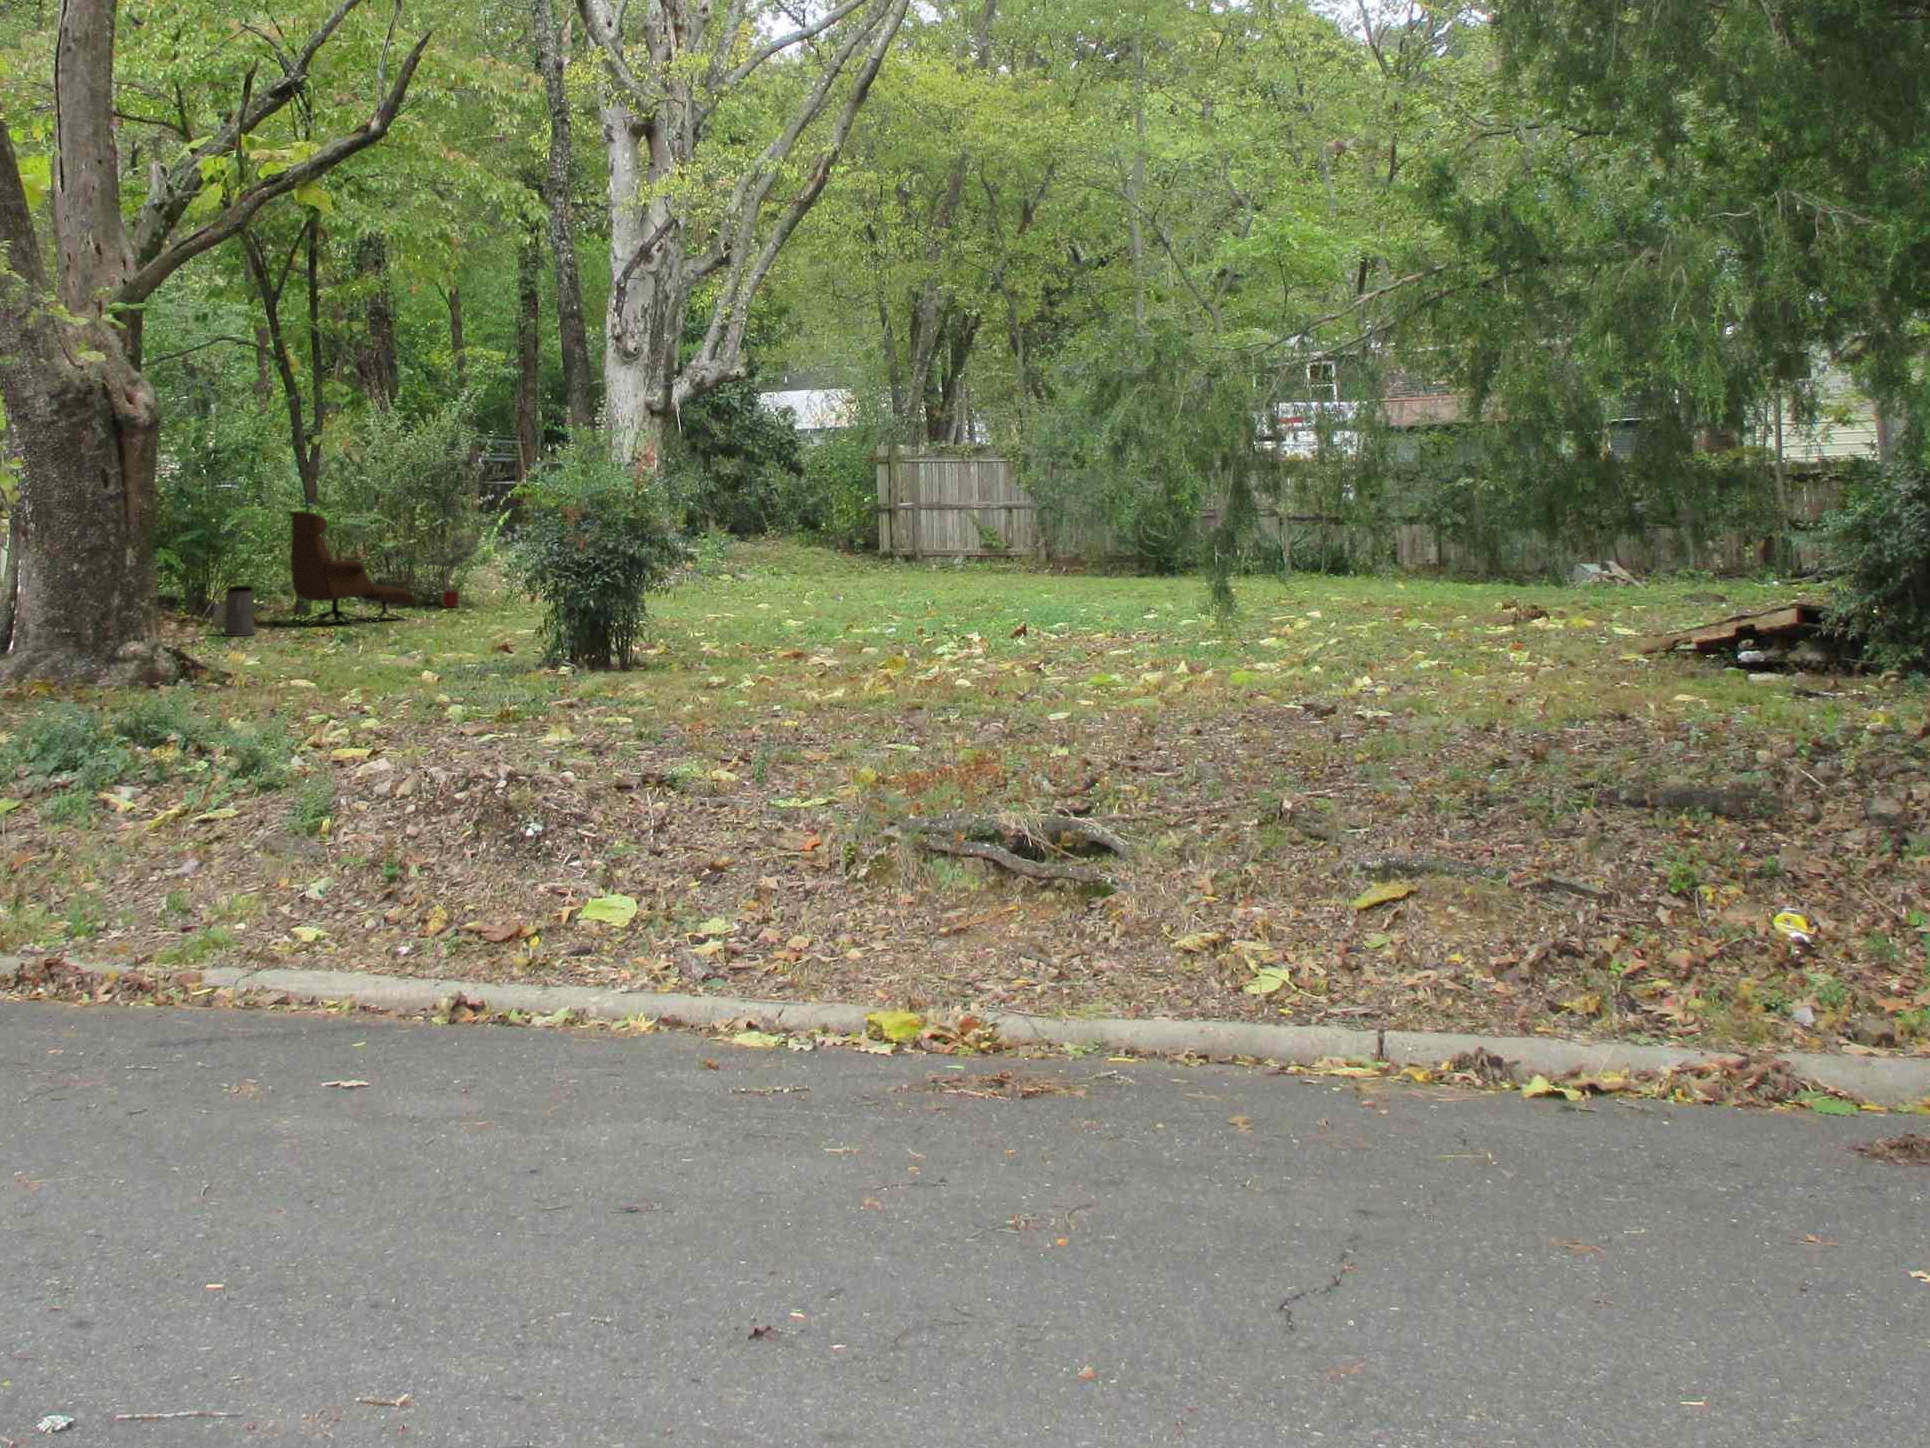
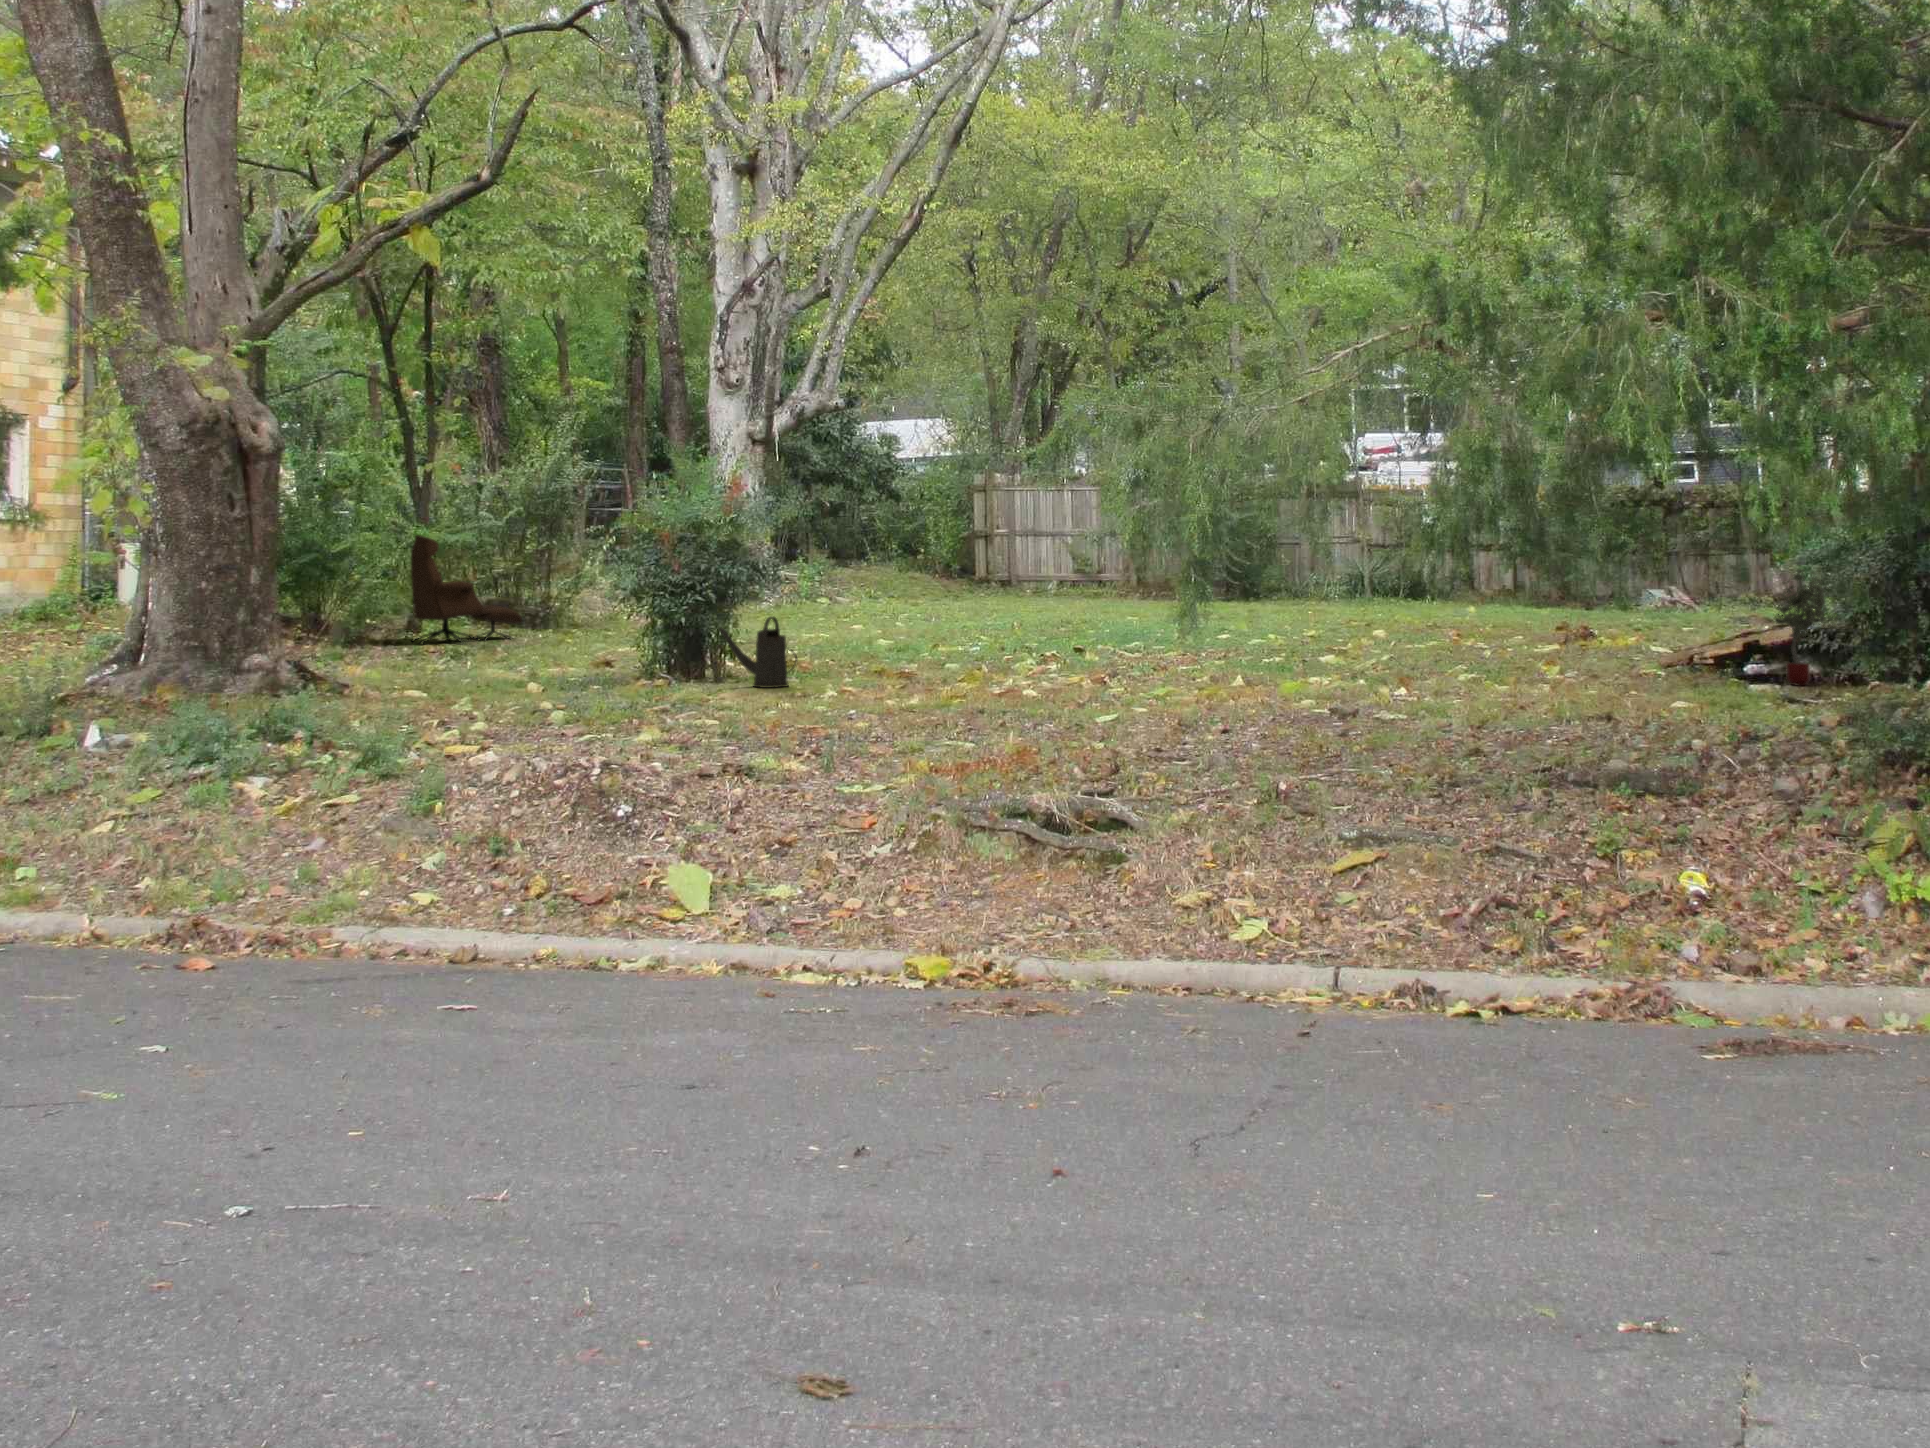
potted tree: present [423,524,481,607] -> present [1774,569,1840,686]
watering can: present [223,585,254,636] -> present [720,617,798,688]

